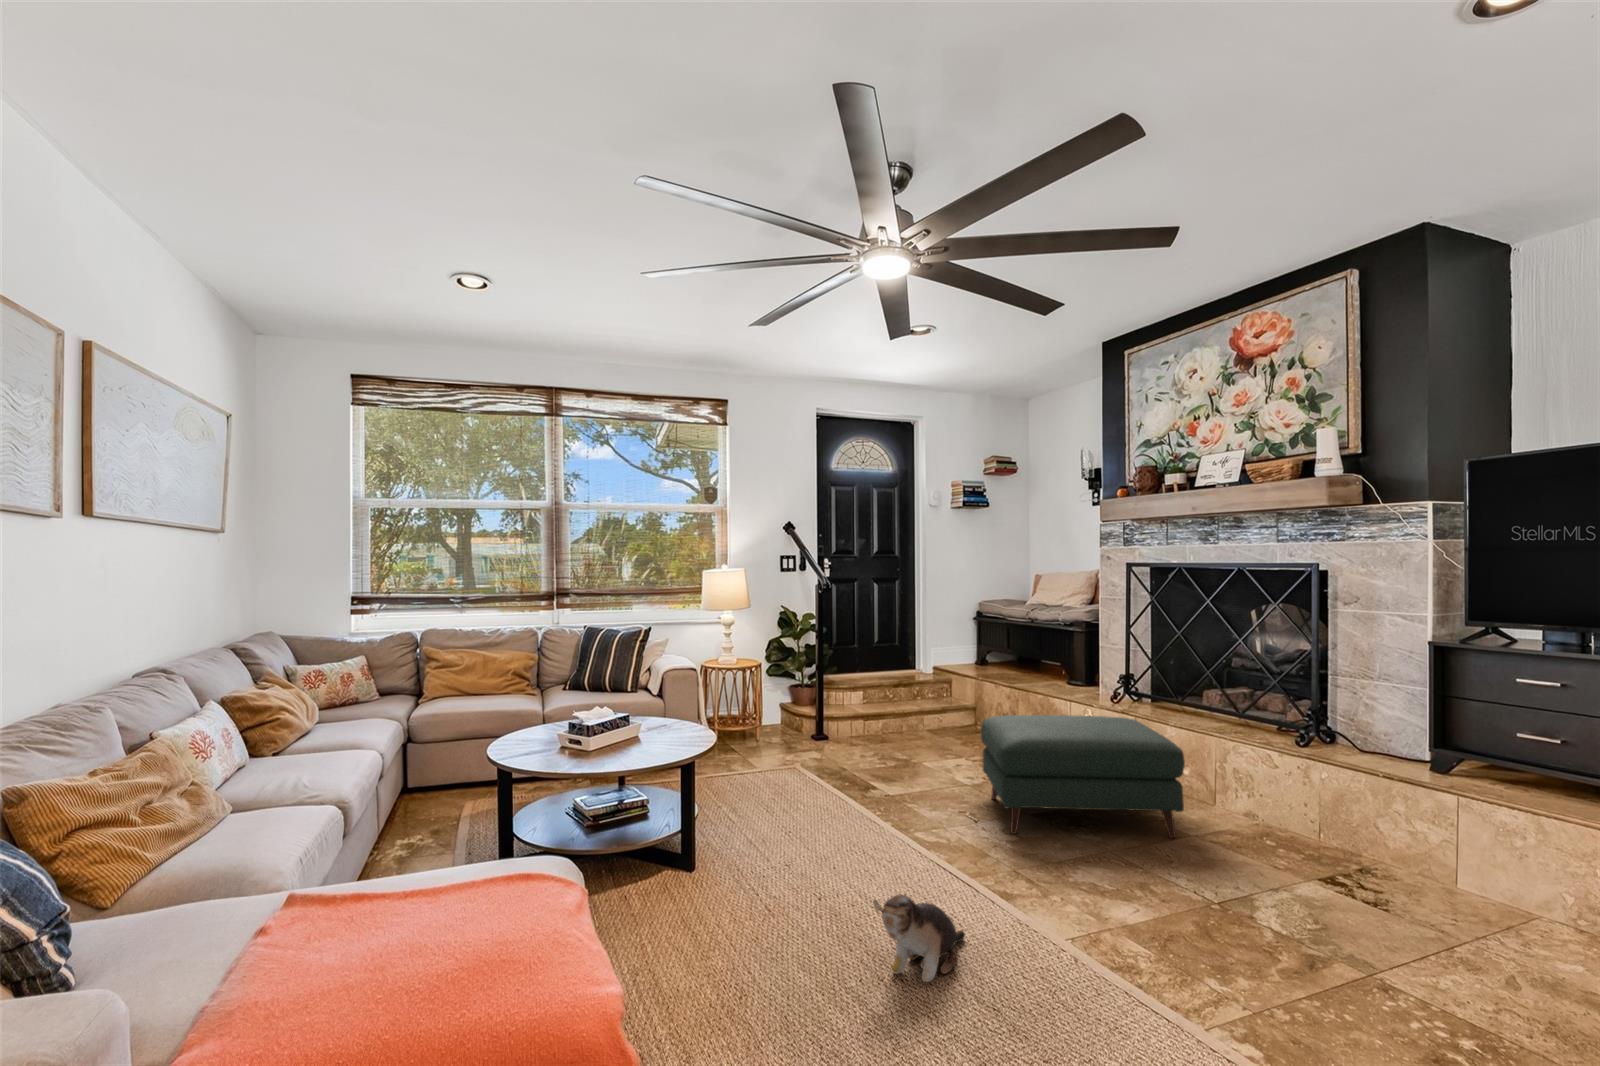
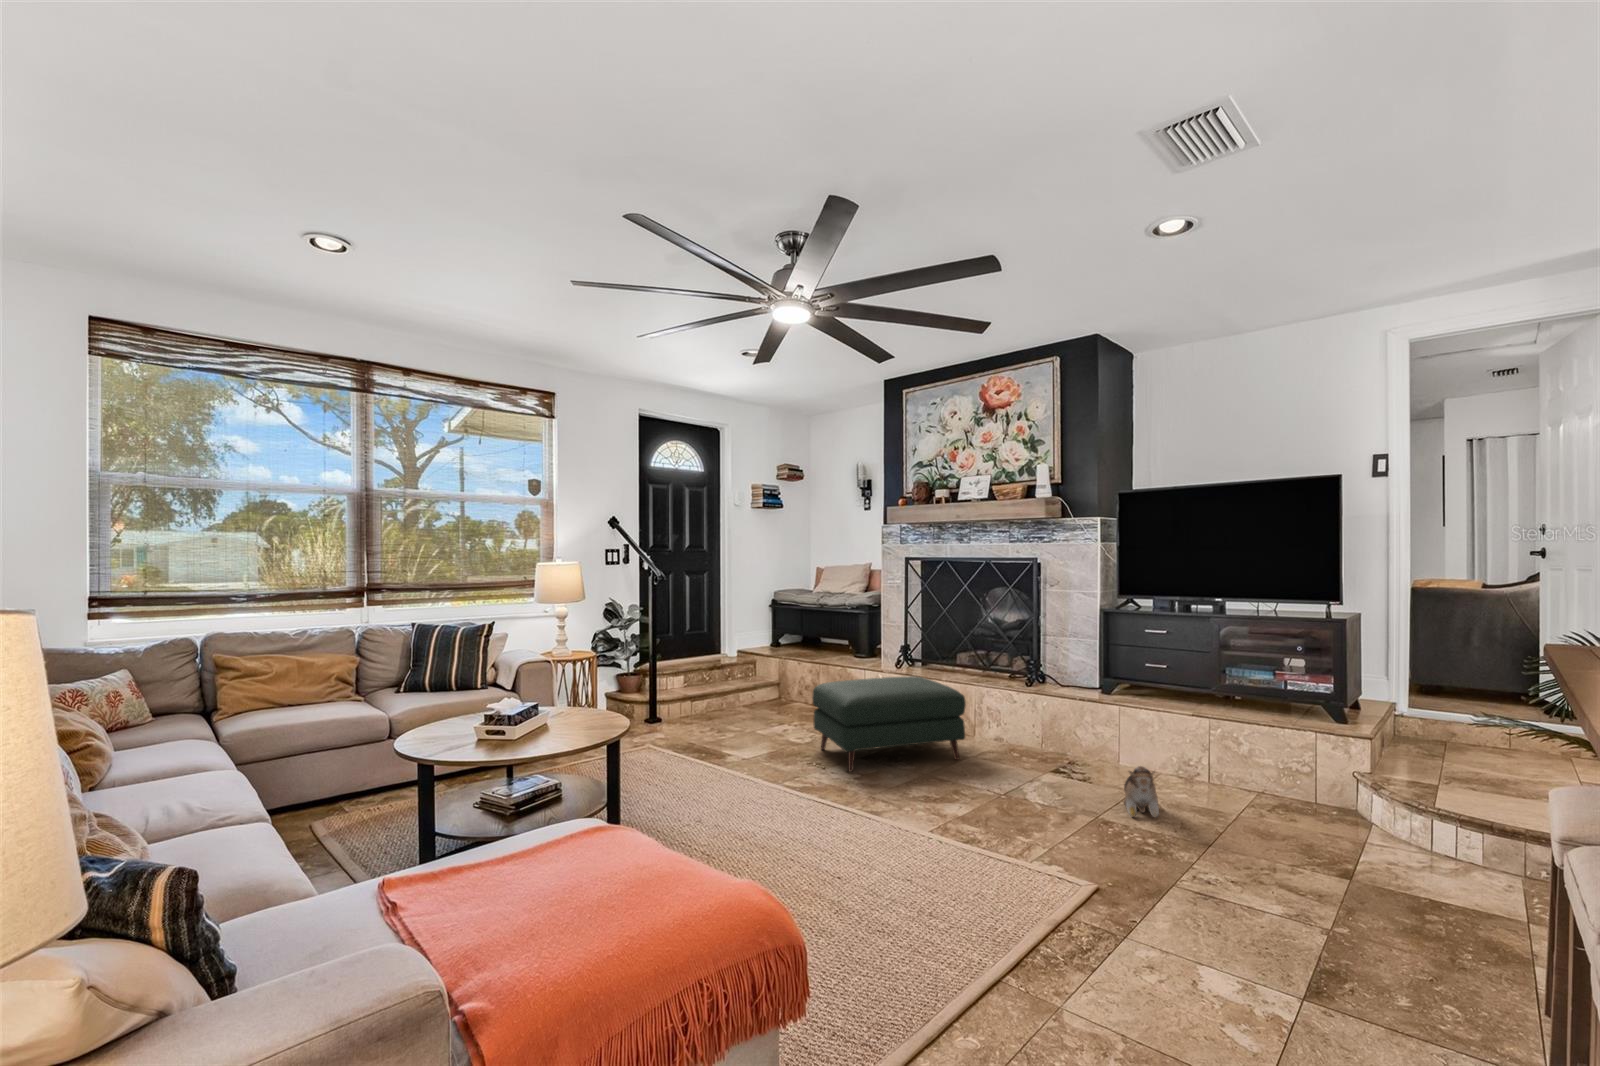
plush toy: present [873,894,965,982] -> present [1124,766,1159,817]

